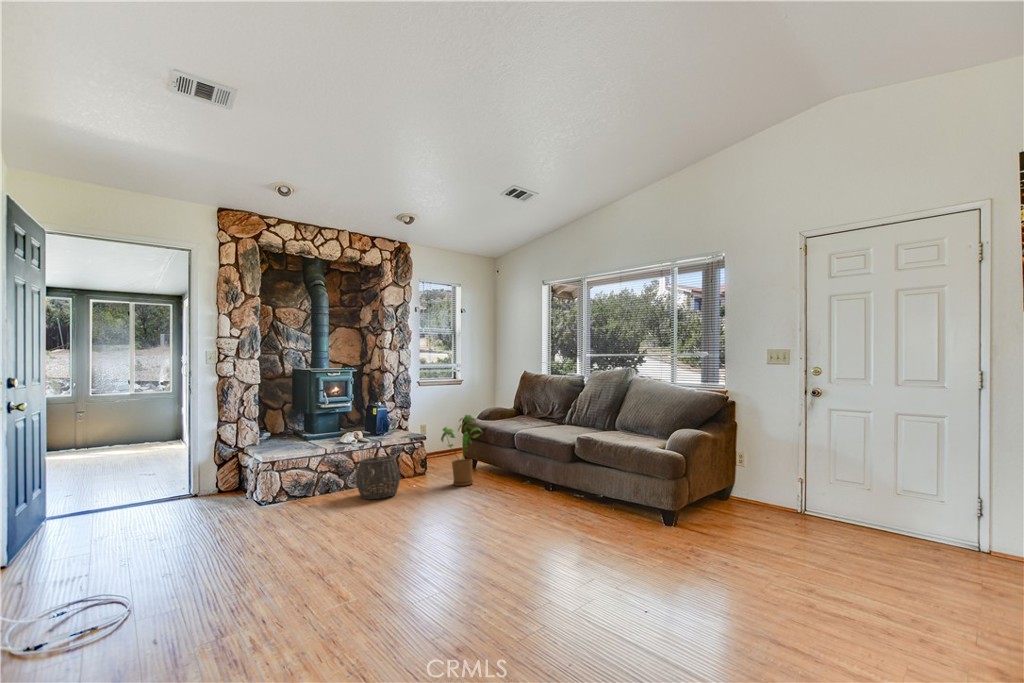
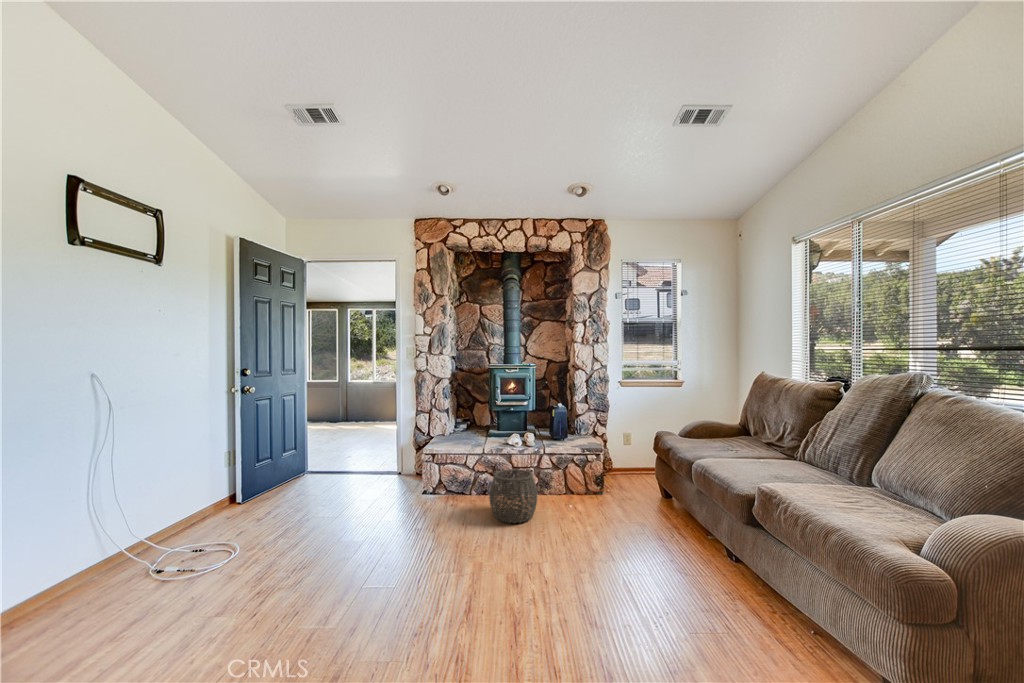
house plant: present [441,415,481,486] -> none [594,437,645,534]

